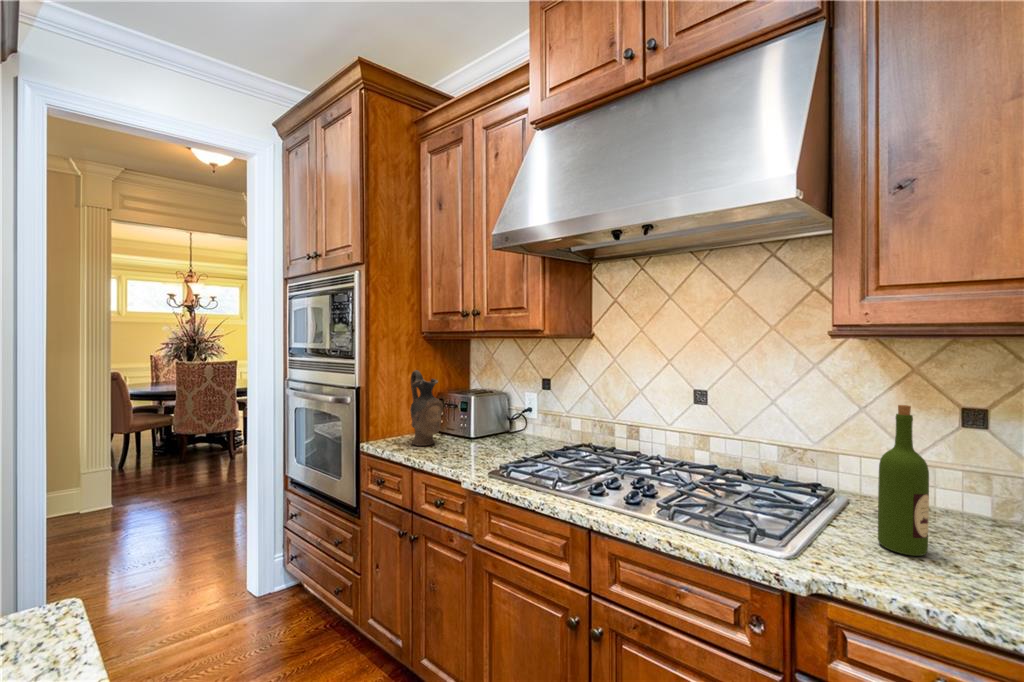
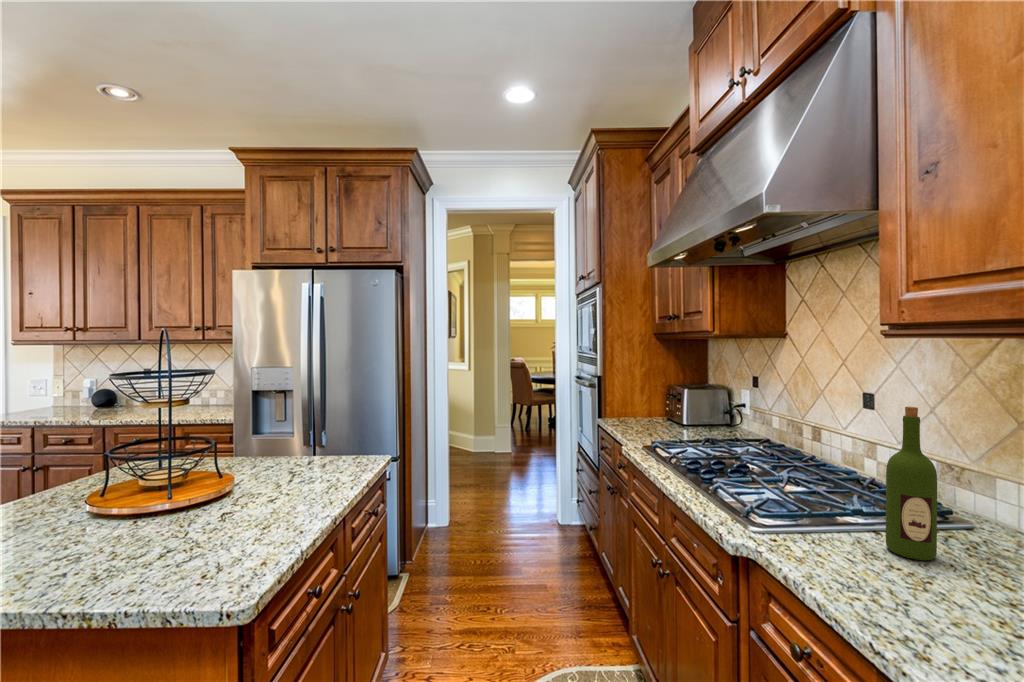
ceramic pitcher: present [410,370,443,446] -> none [628,364,654,423]

